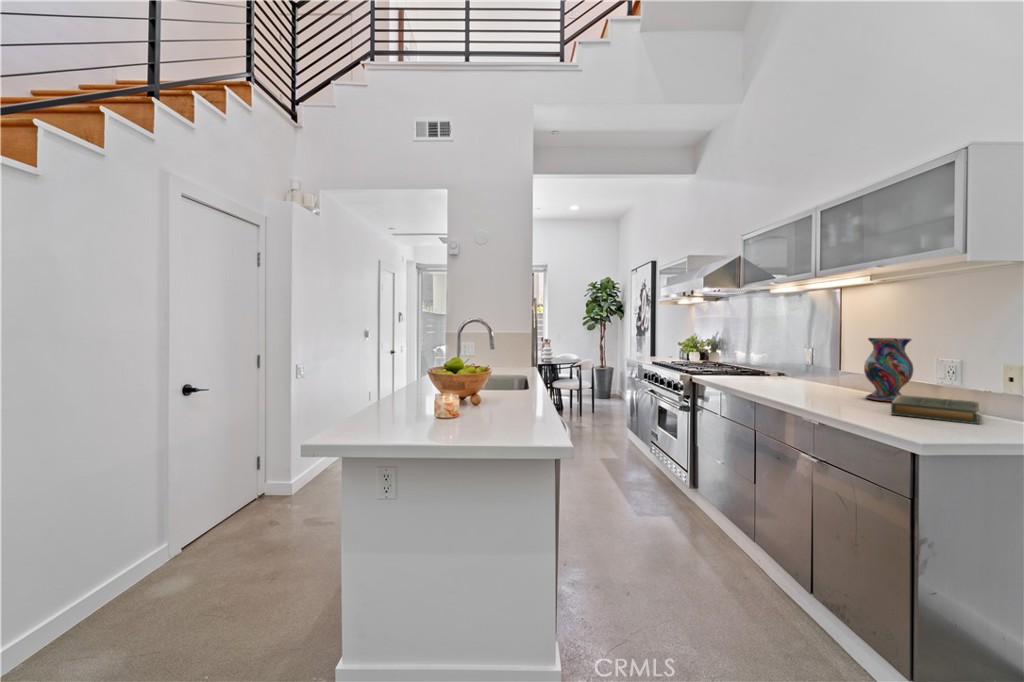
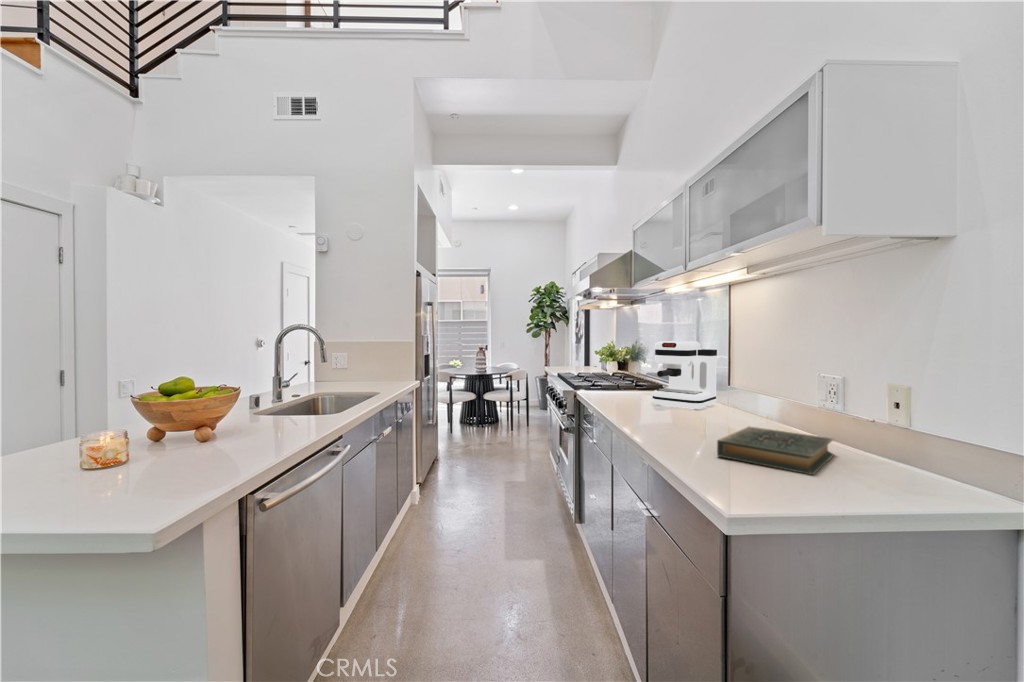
coffee maker: none [778,331,834,387] -> present [652,341,717,410]
vase: present [864,338,913,402] -> none [722,351,776,434]

